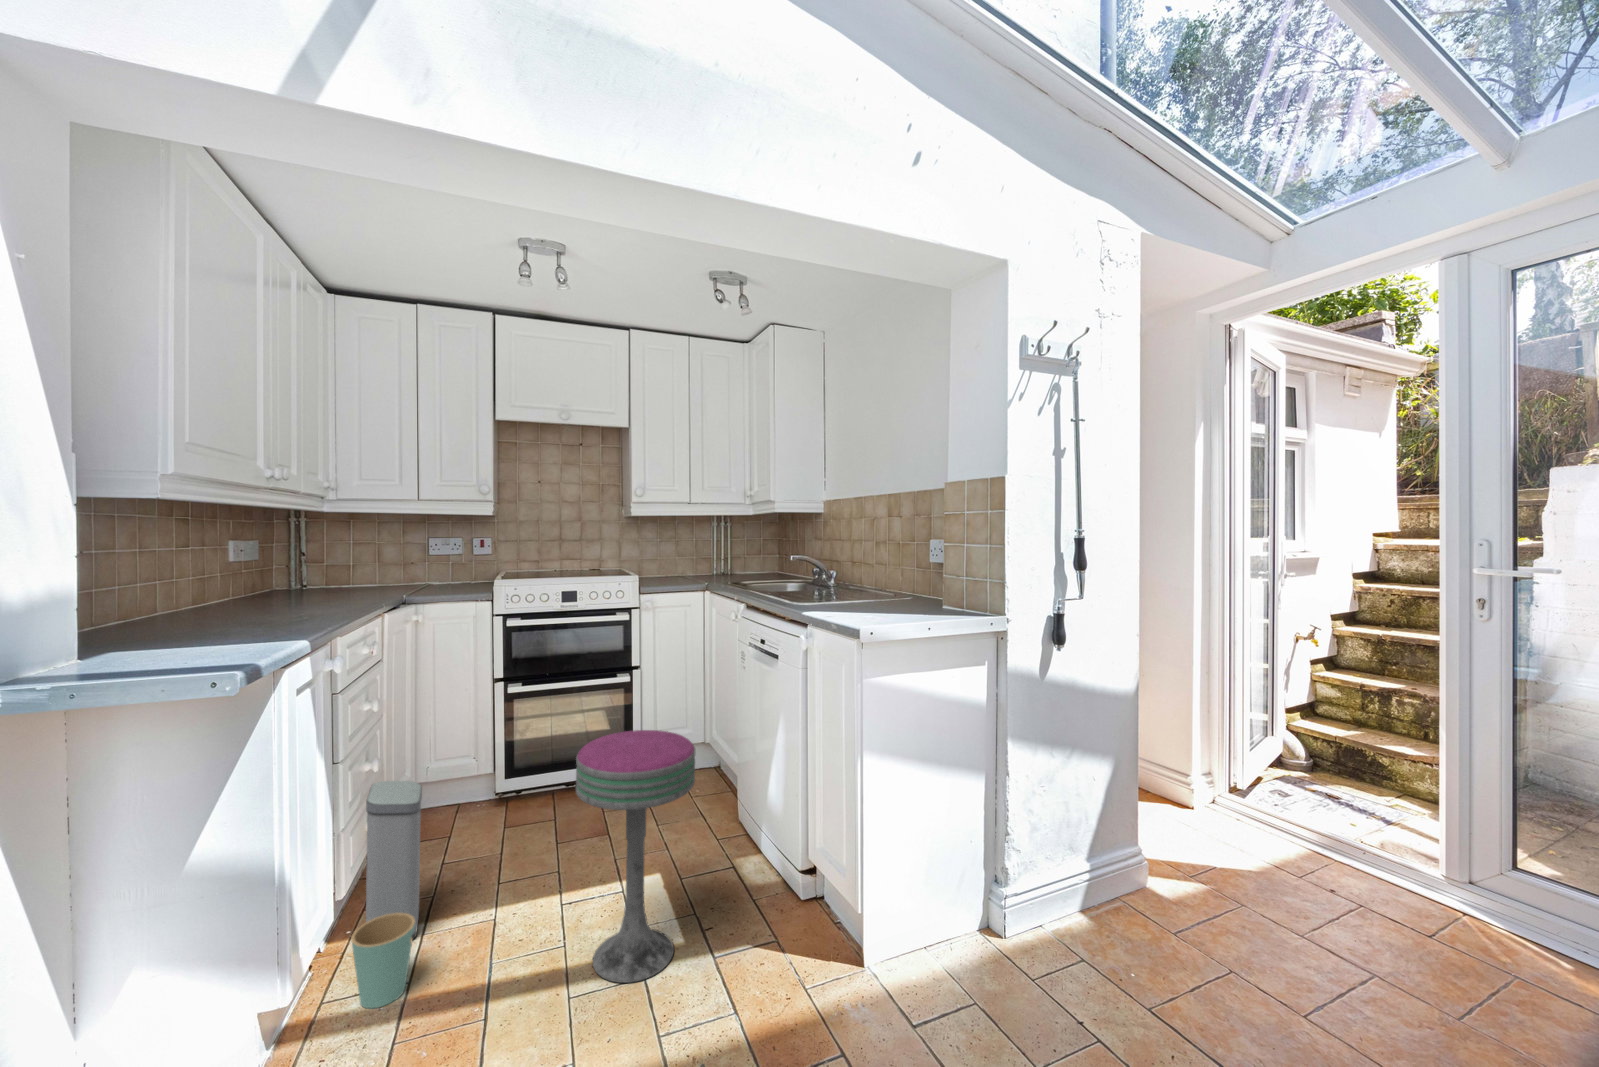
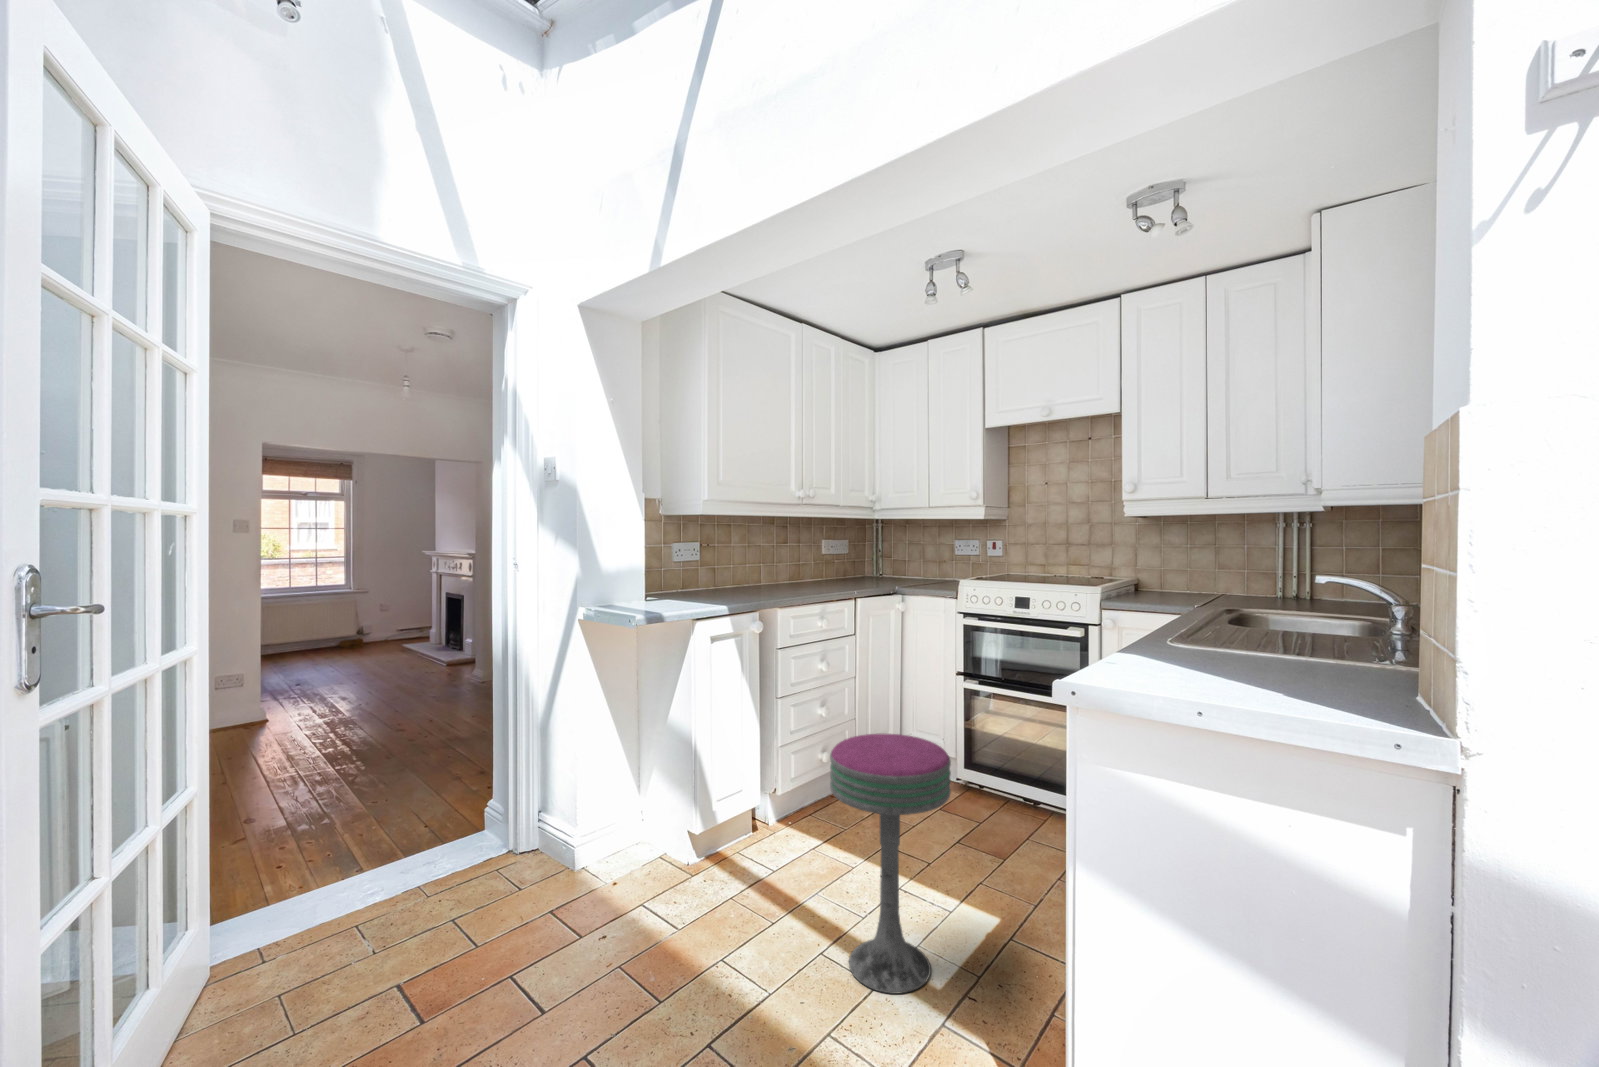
trash can: present [351,781,422,1009] -> none [730,726,822,886]

